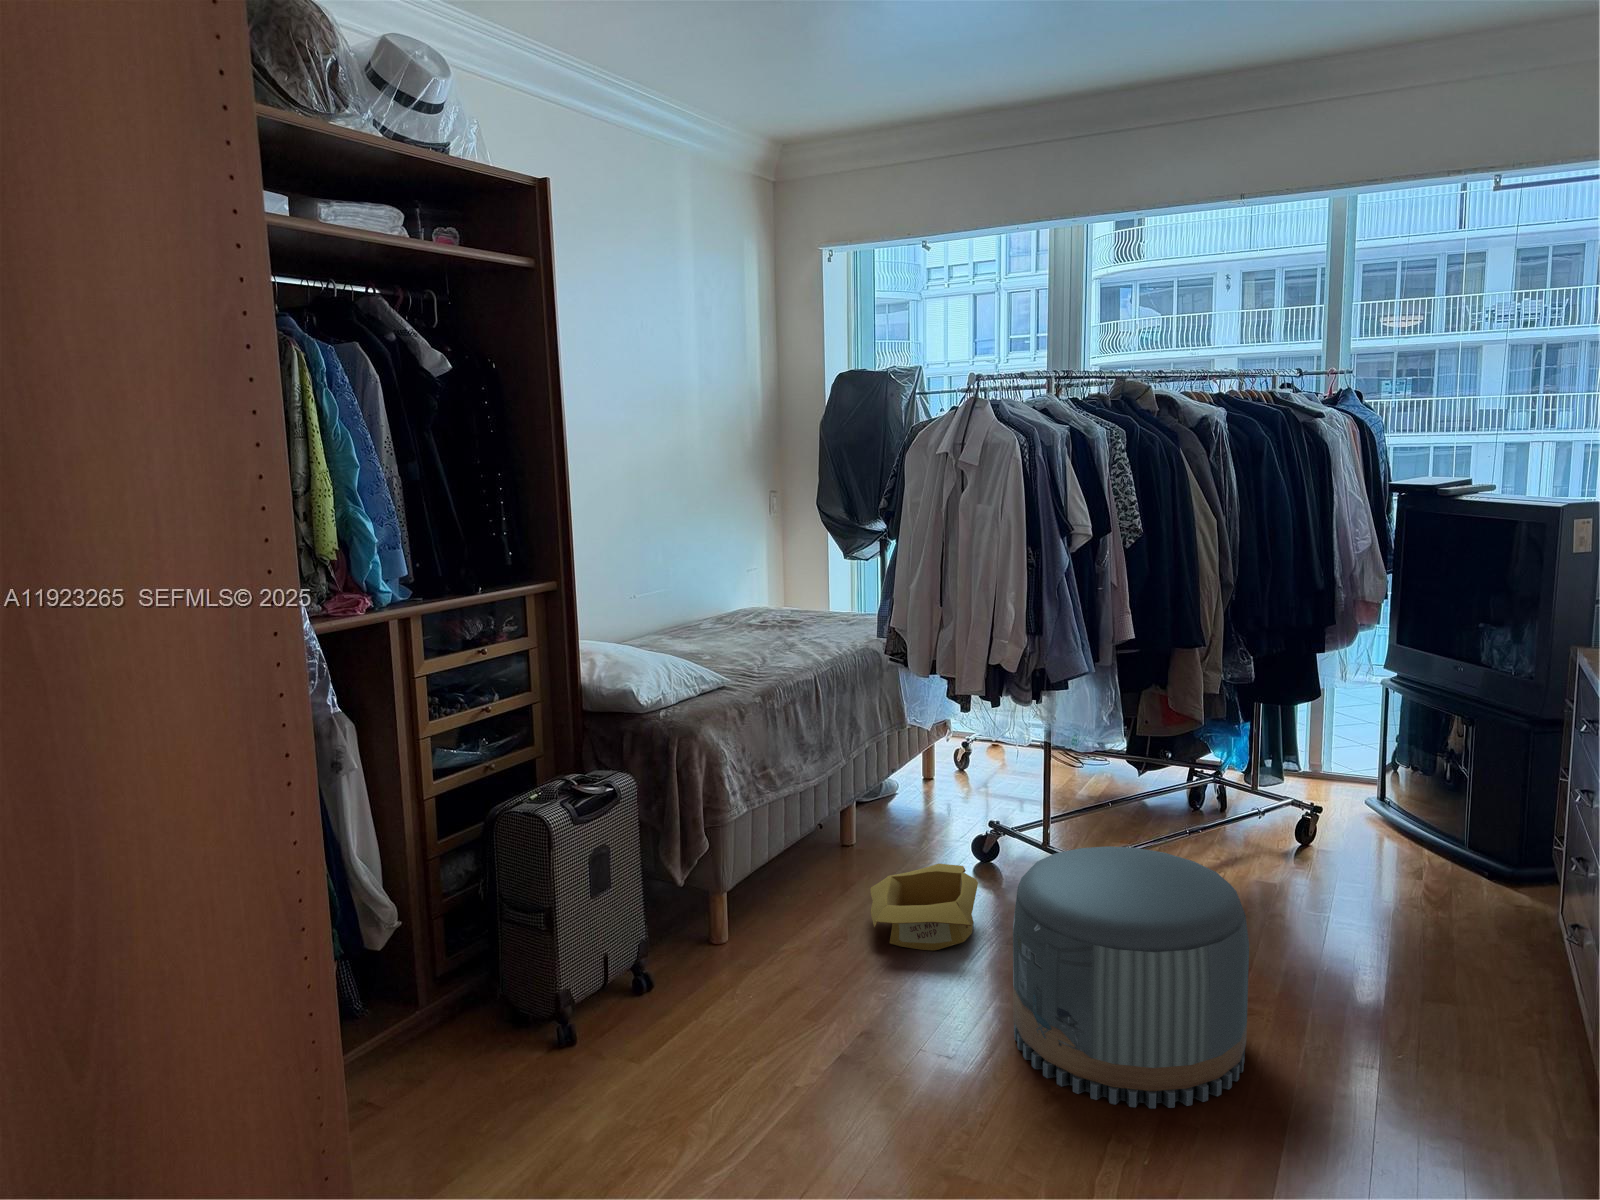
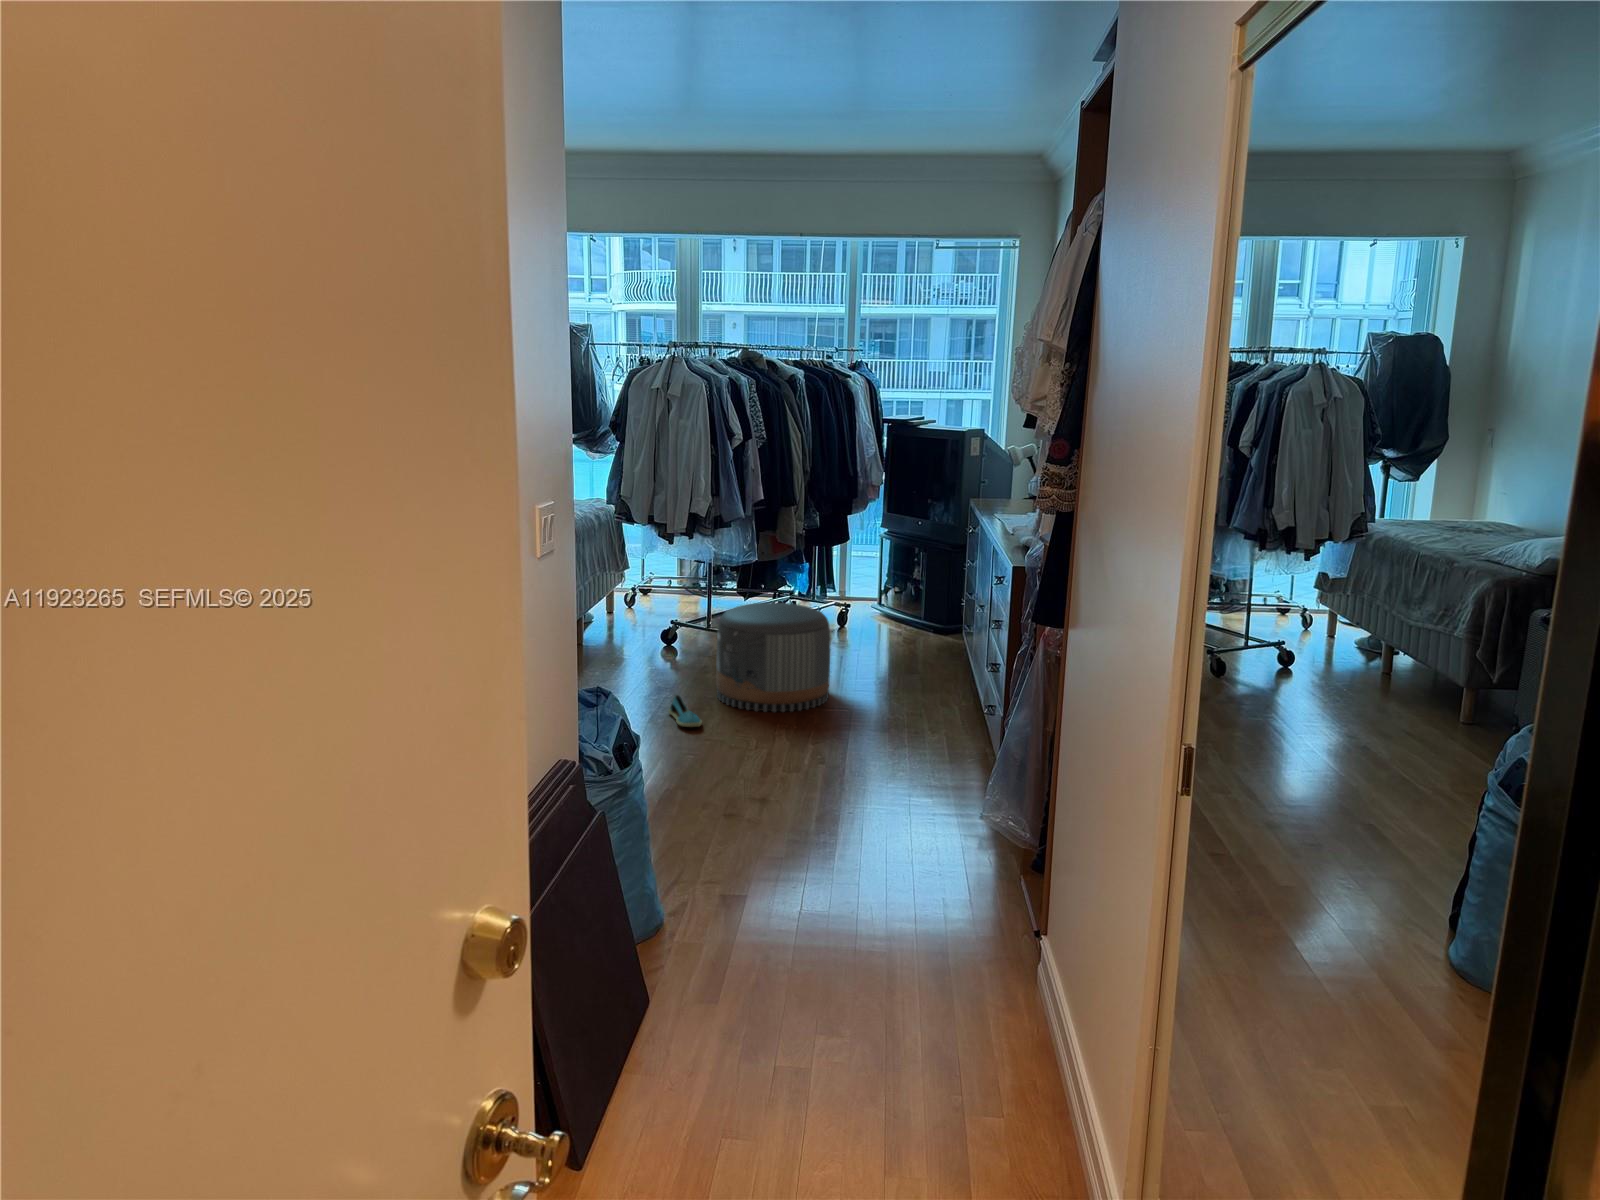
cardboard box: present [870,864,978,951] -> none [611,638,682,679]
shoe: none [895,1037,947,1143] -> present [669,695,702,727]

